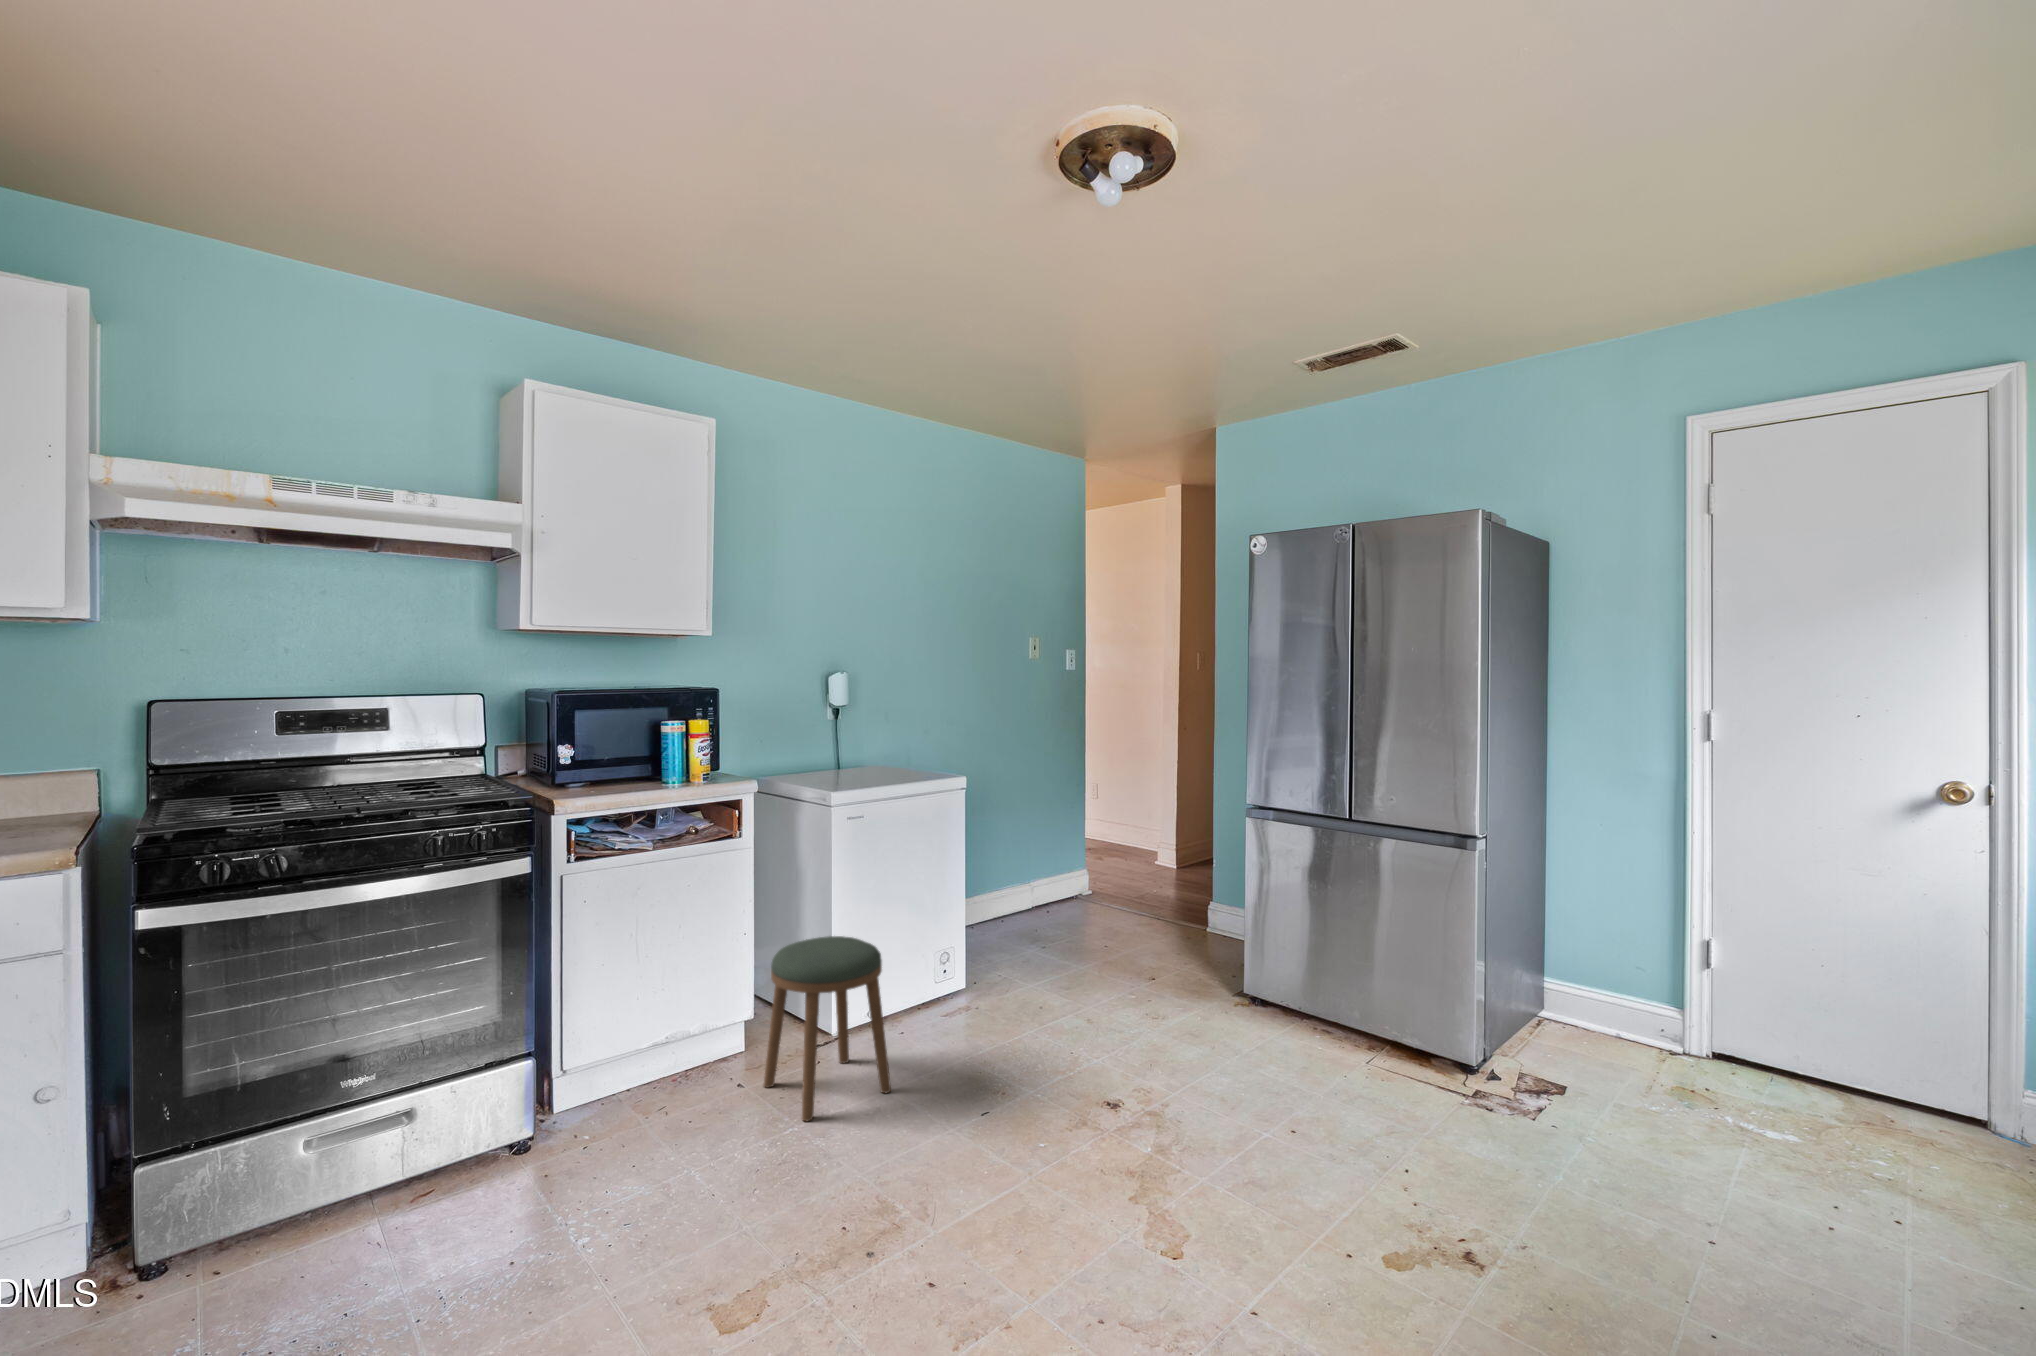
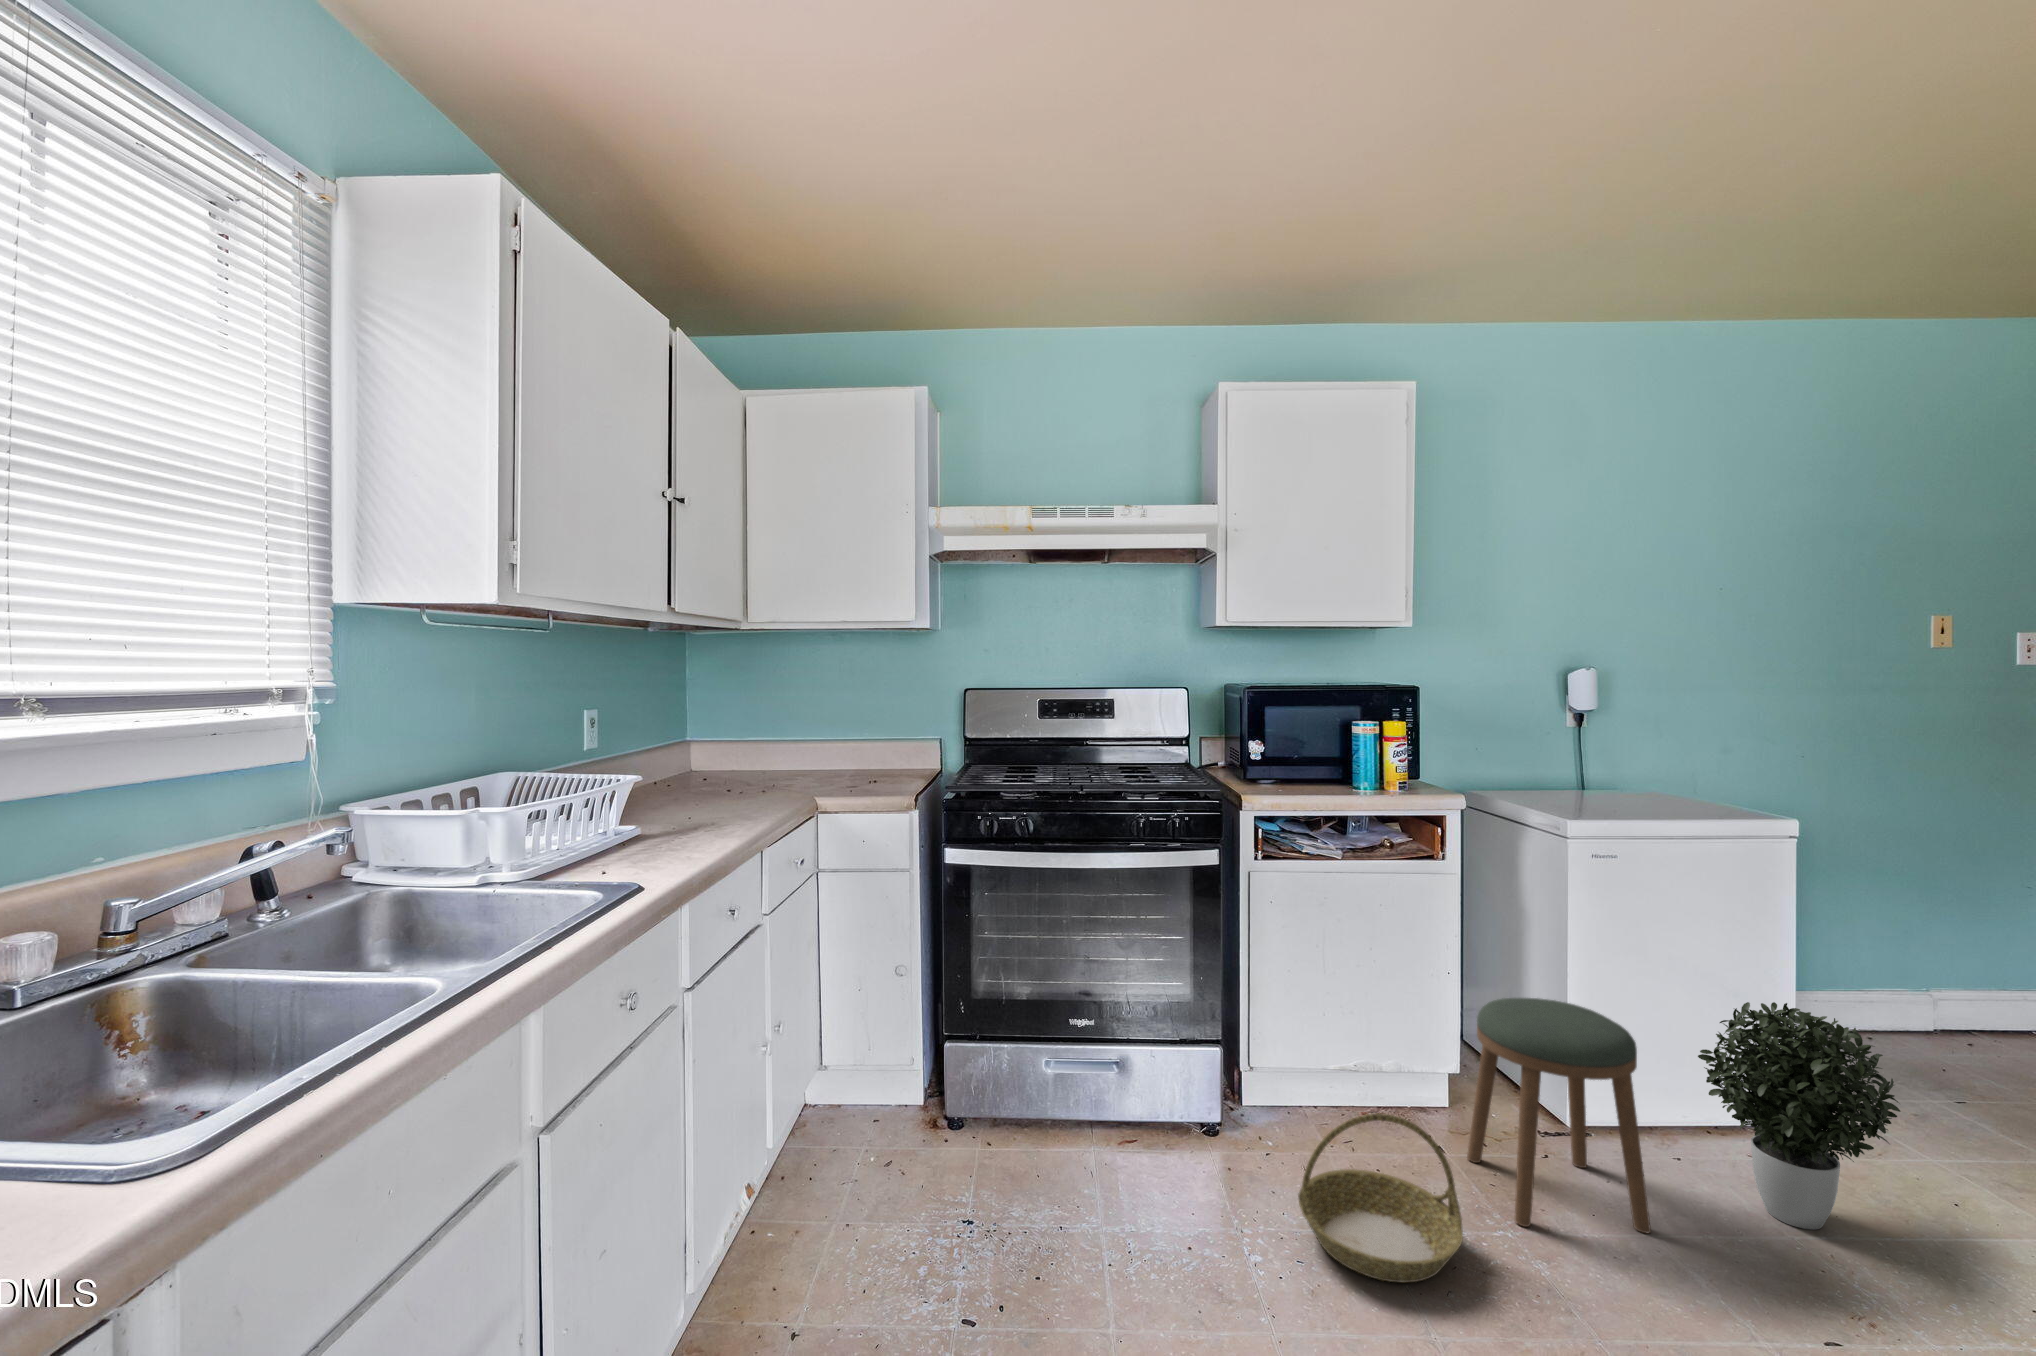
potted plant: none [917,902,1021,1054] -> present [1698,1002,1900,1230]
basket: none [624,1064,767,1212] -> present [1298,1113,1463,1282]

